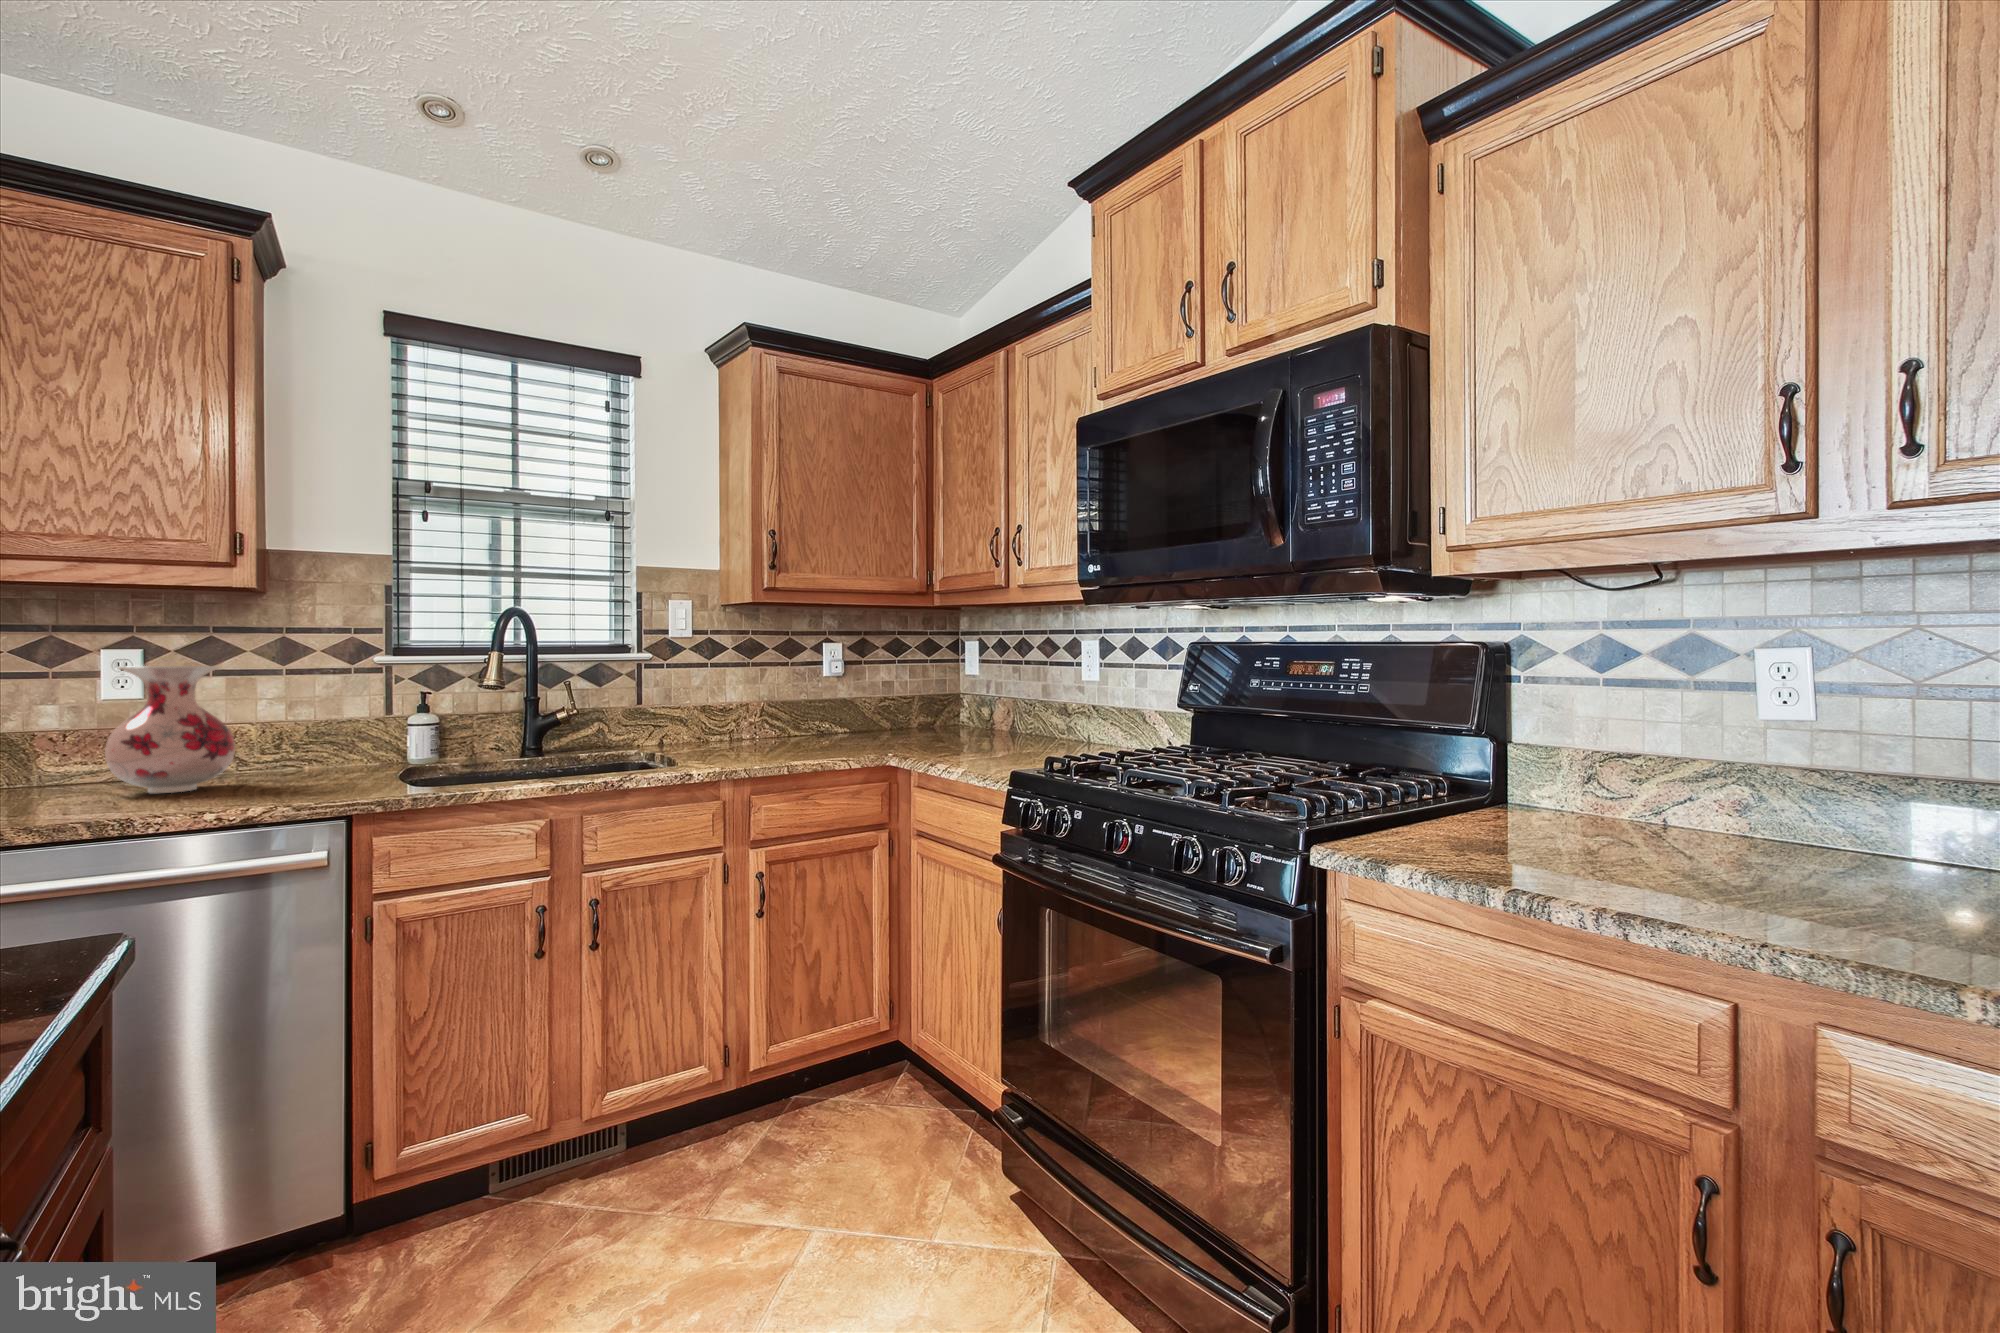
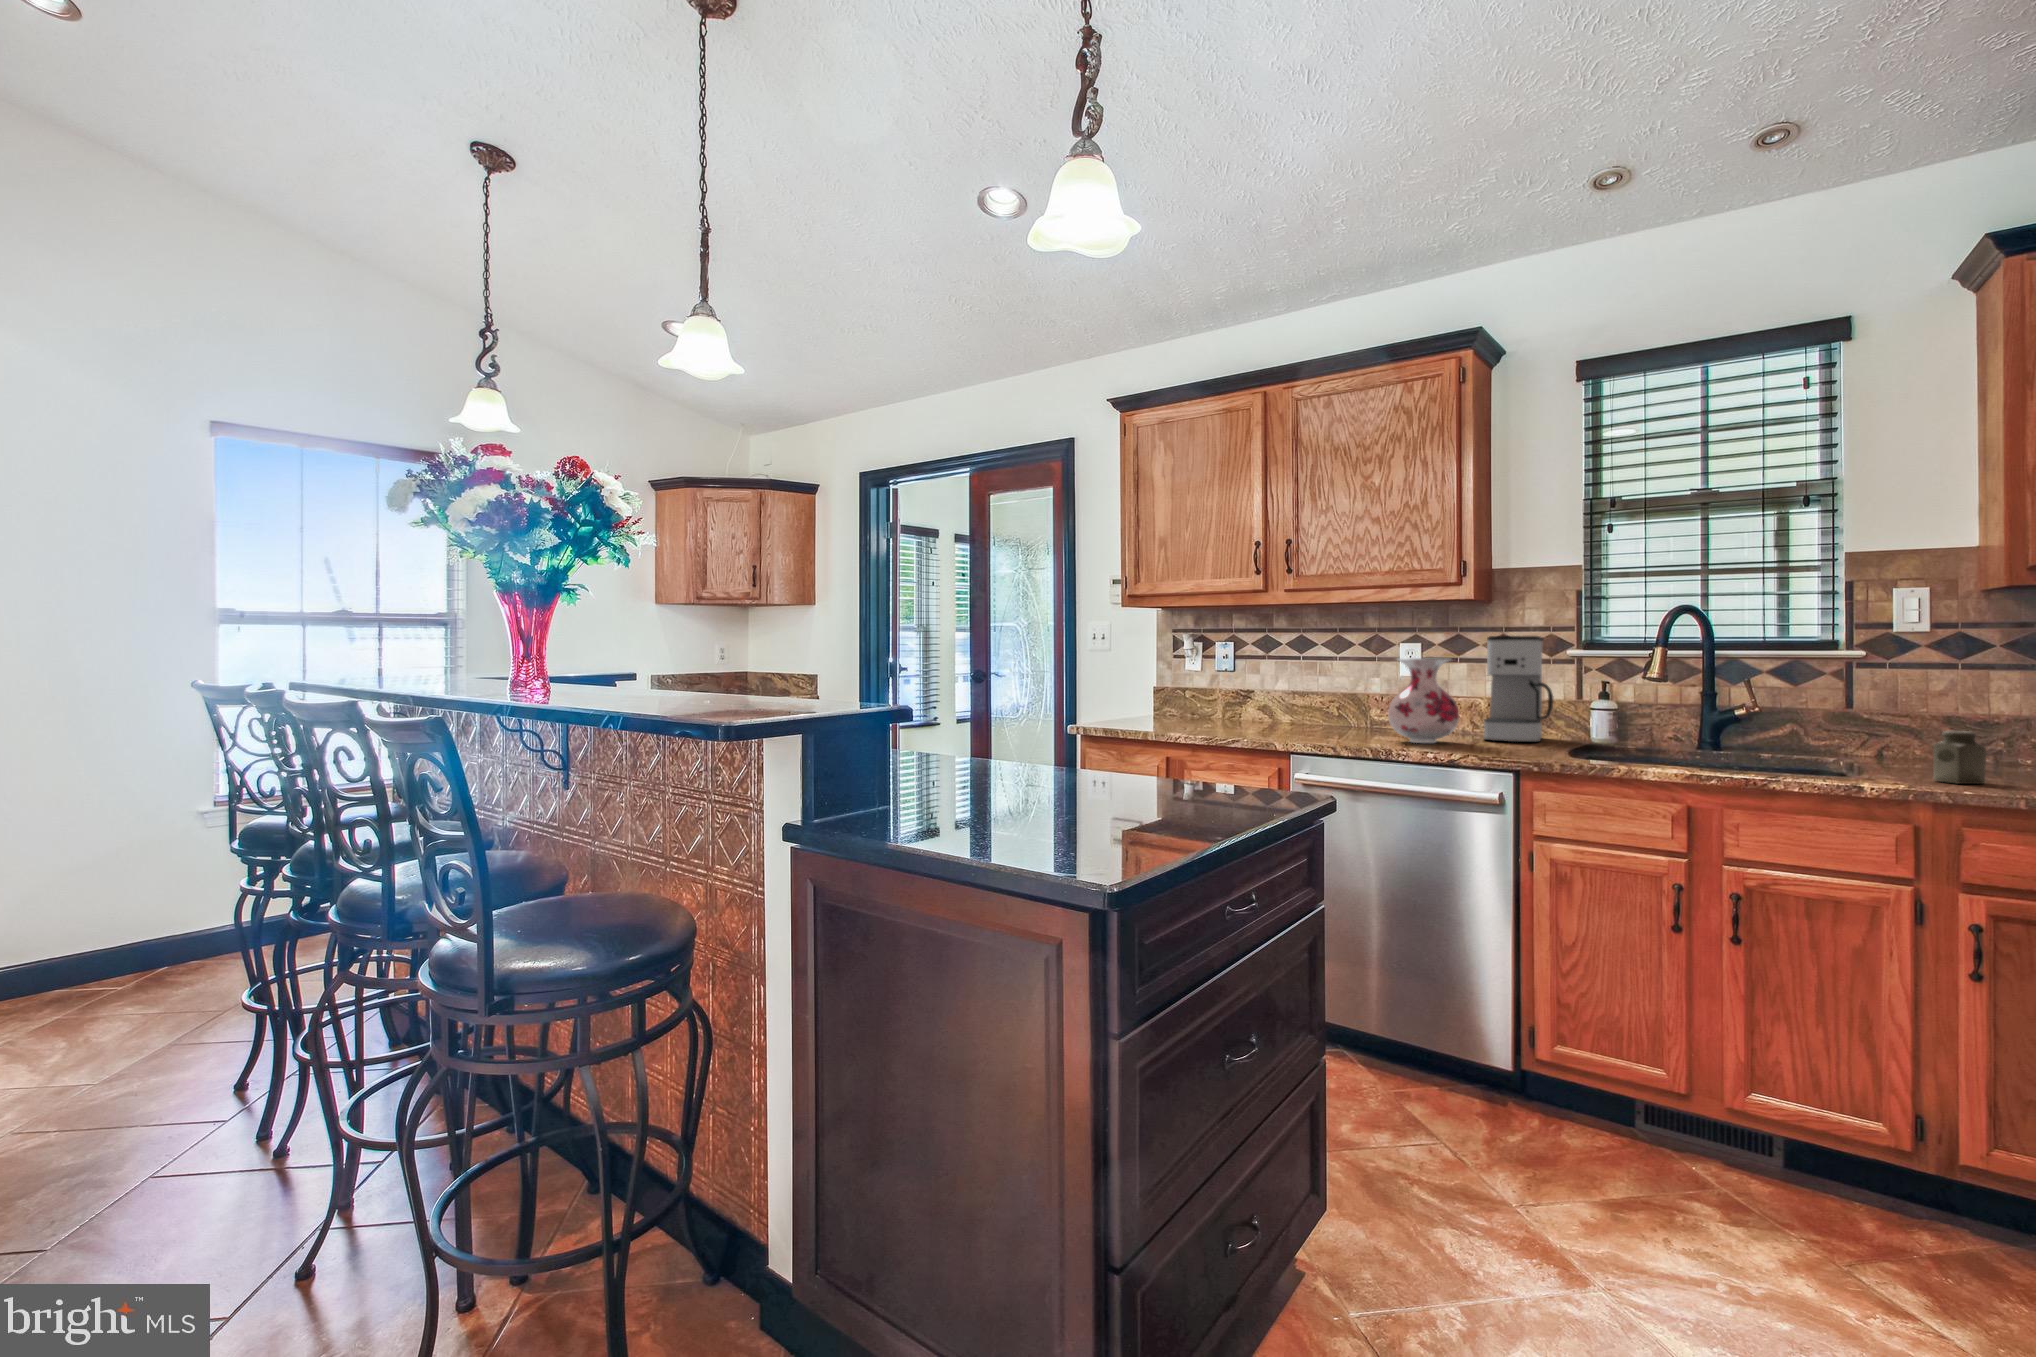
coffee maker: none [264,636,362,776] -> present [1484,636,1553,742]
salt shaker: none [725,720,757,764] -> present [1933,731,1986,784]

